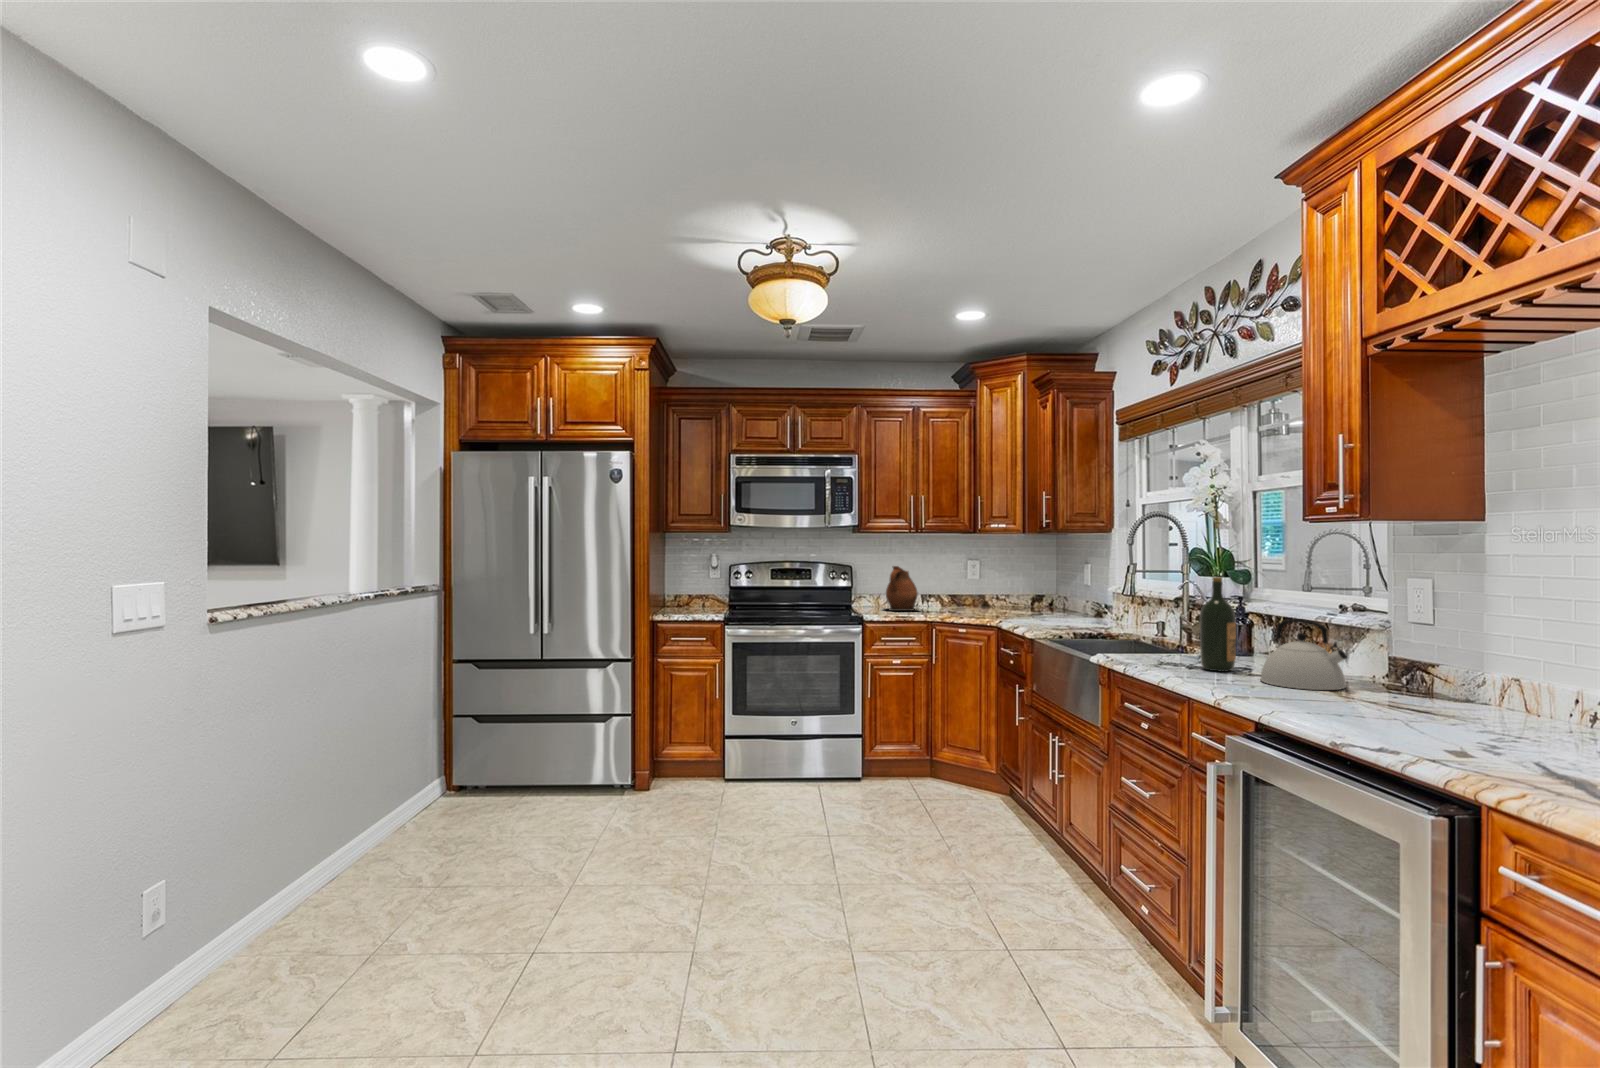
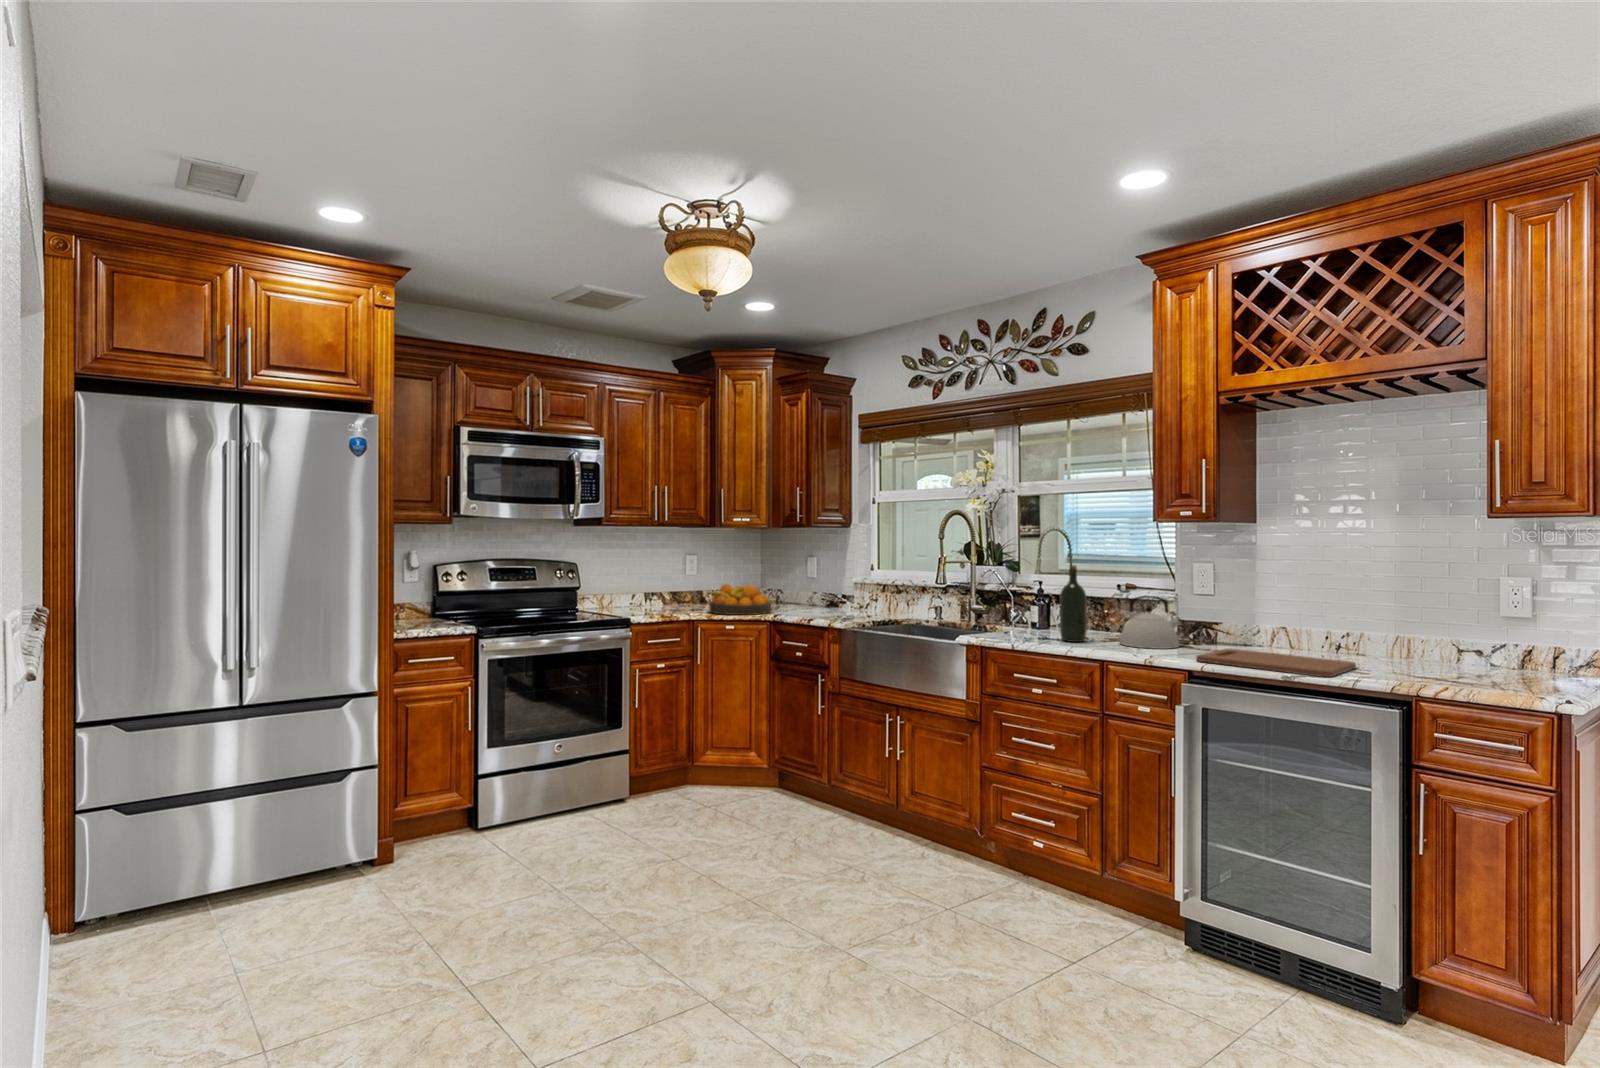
ceramic pitcher: present [886,566,922,611] -> none [608,563,656,612]
fruit bowl: none [957,589,1022,620] -> present [709,584,772,615]
cutting board: none [1267,695,1496,741] -> present [1196,649,1356,677]

